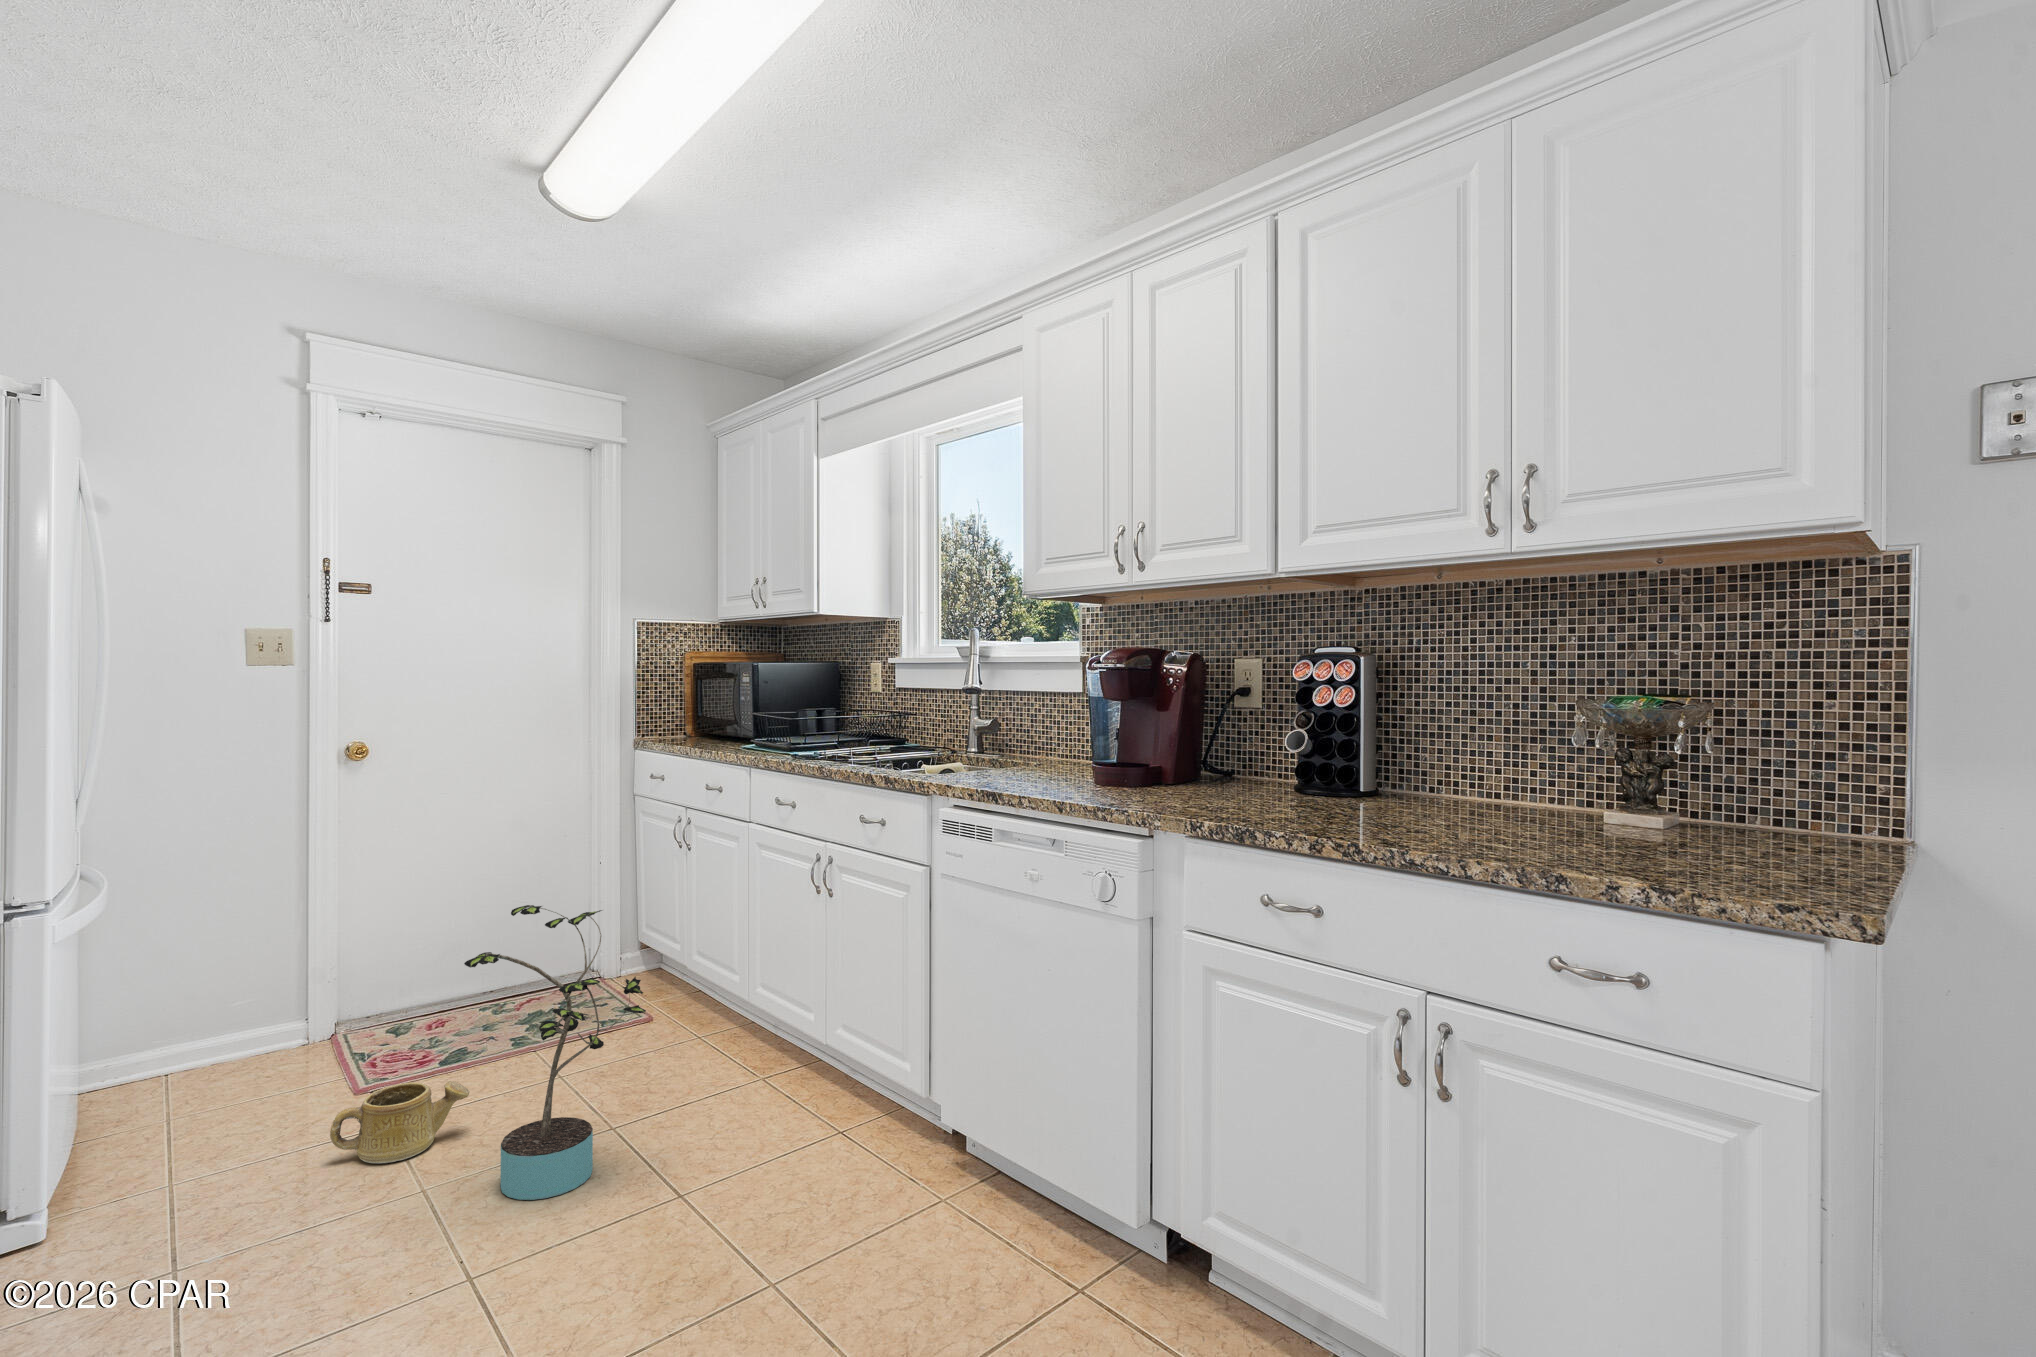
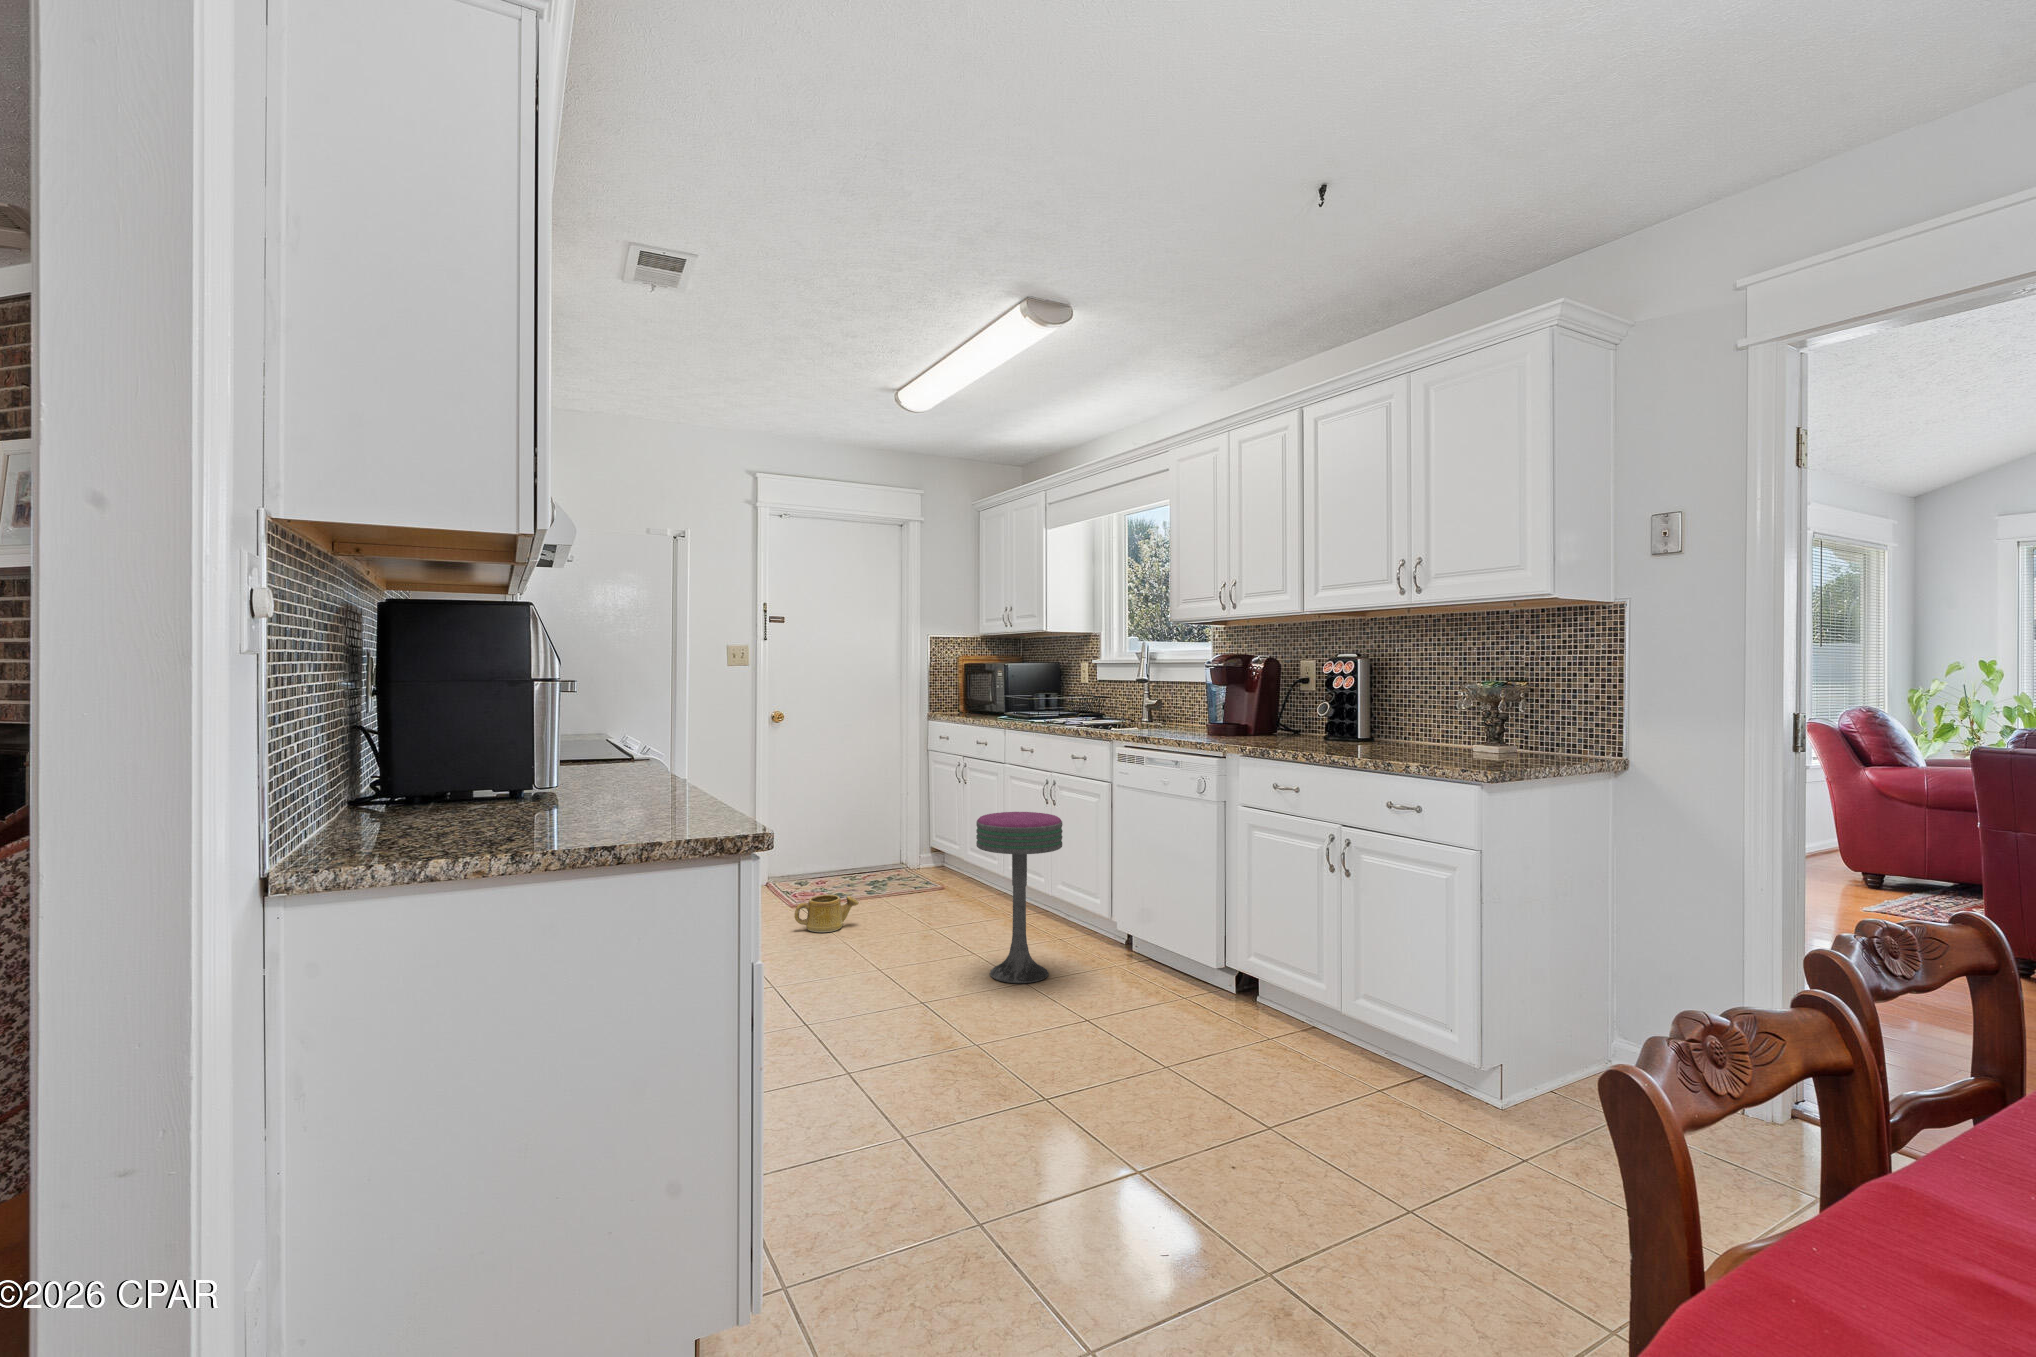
potted plant: present [464,905,646,1200] -> none [868,797,956,949]
bar stool: none [673,935,844,1288] -> present [976,812,1063,983]

